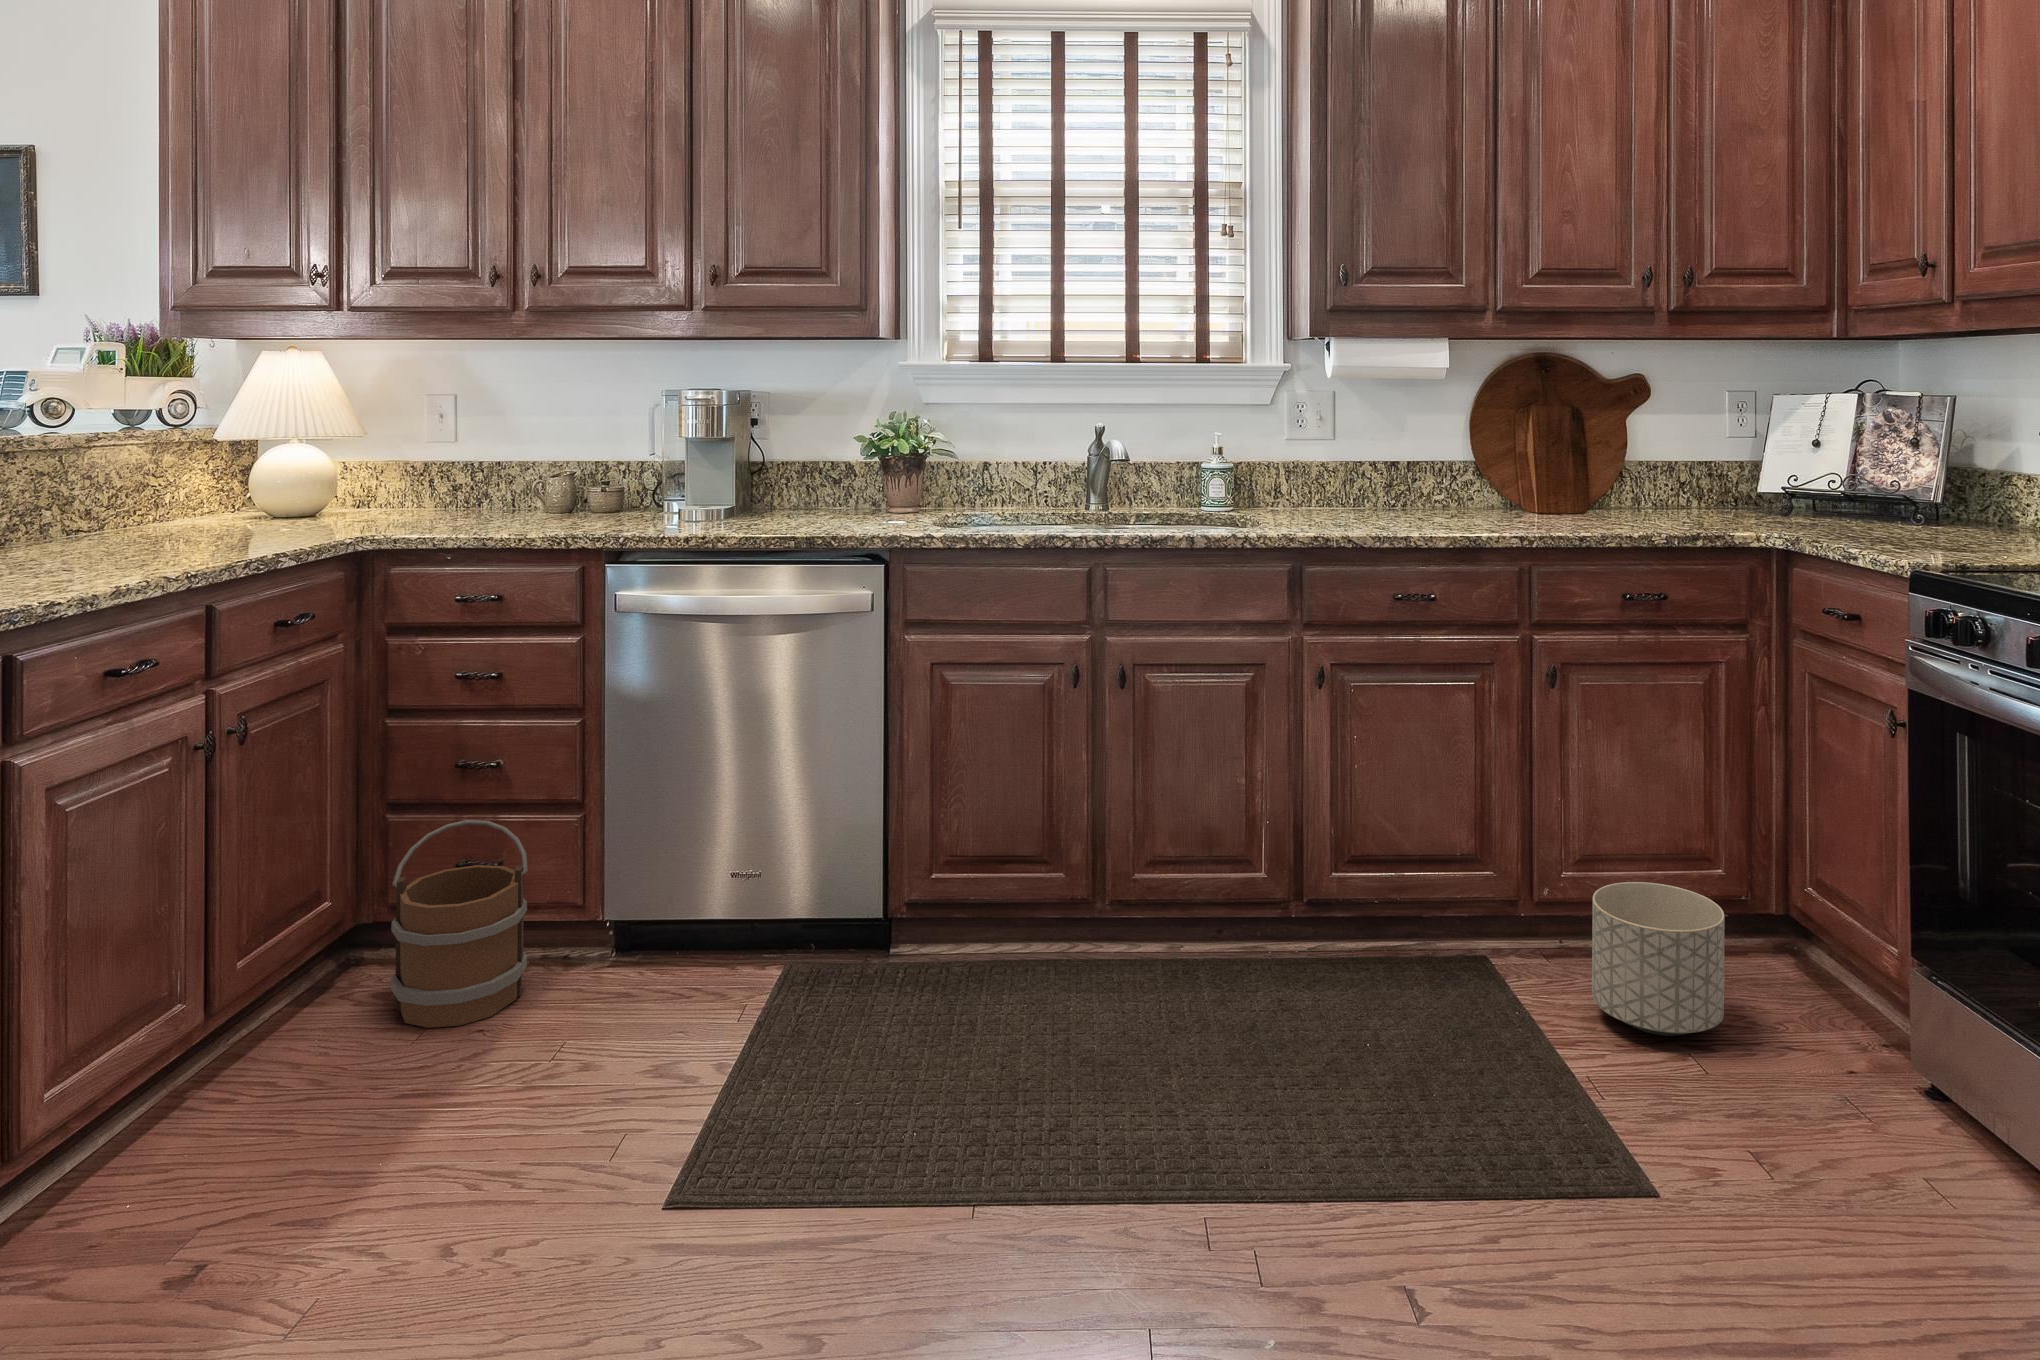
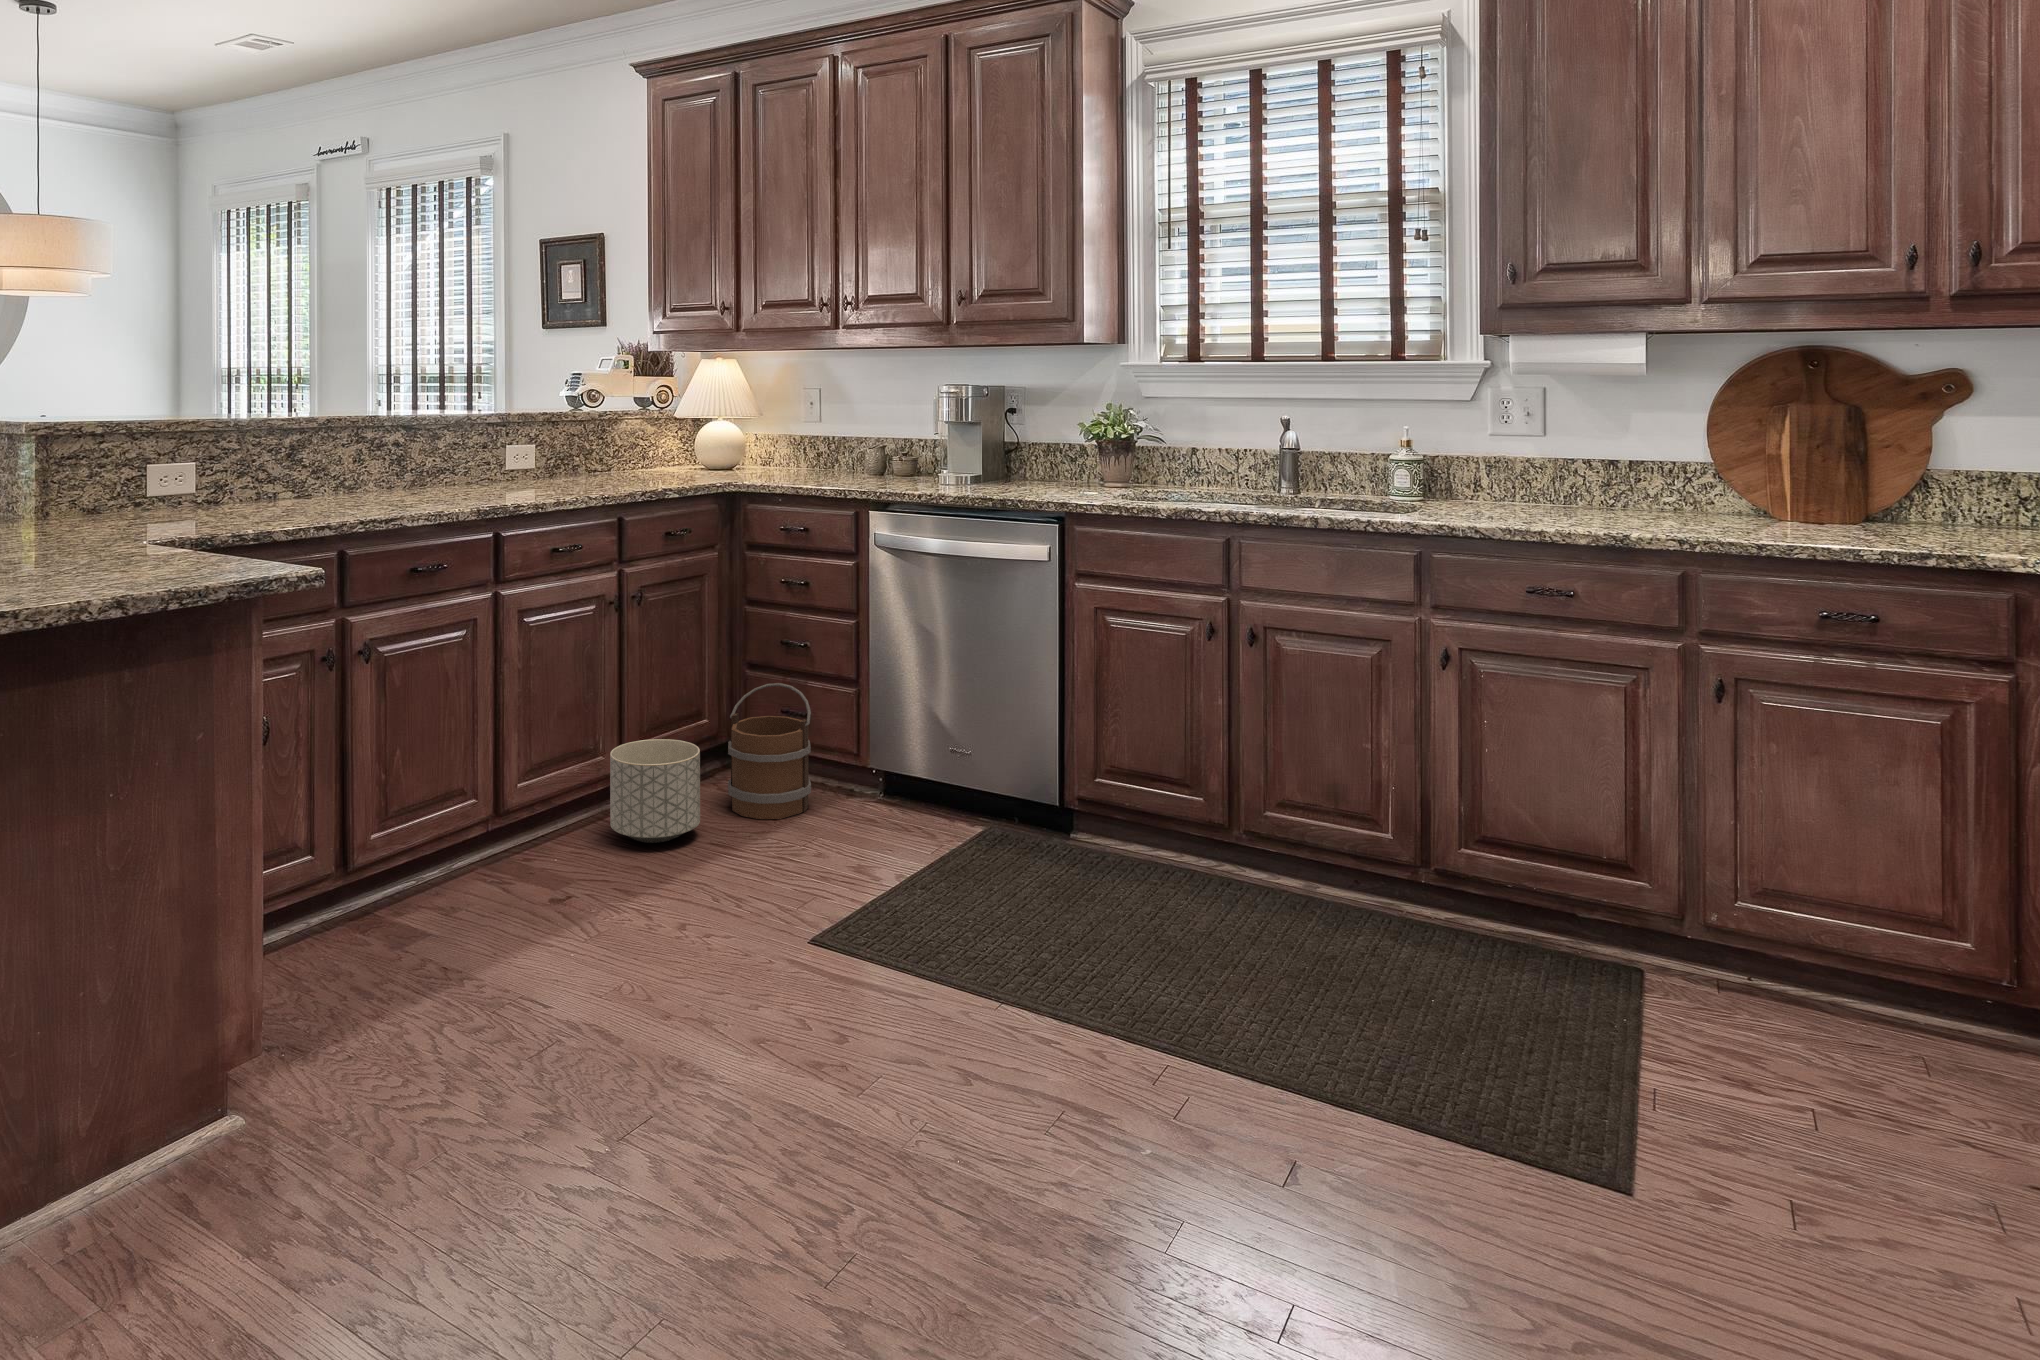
planter: present [1592,882,1724,1036] -> present [610,739,700,843]

